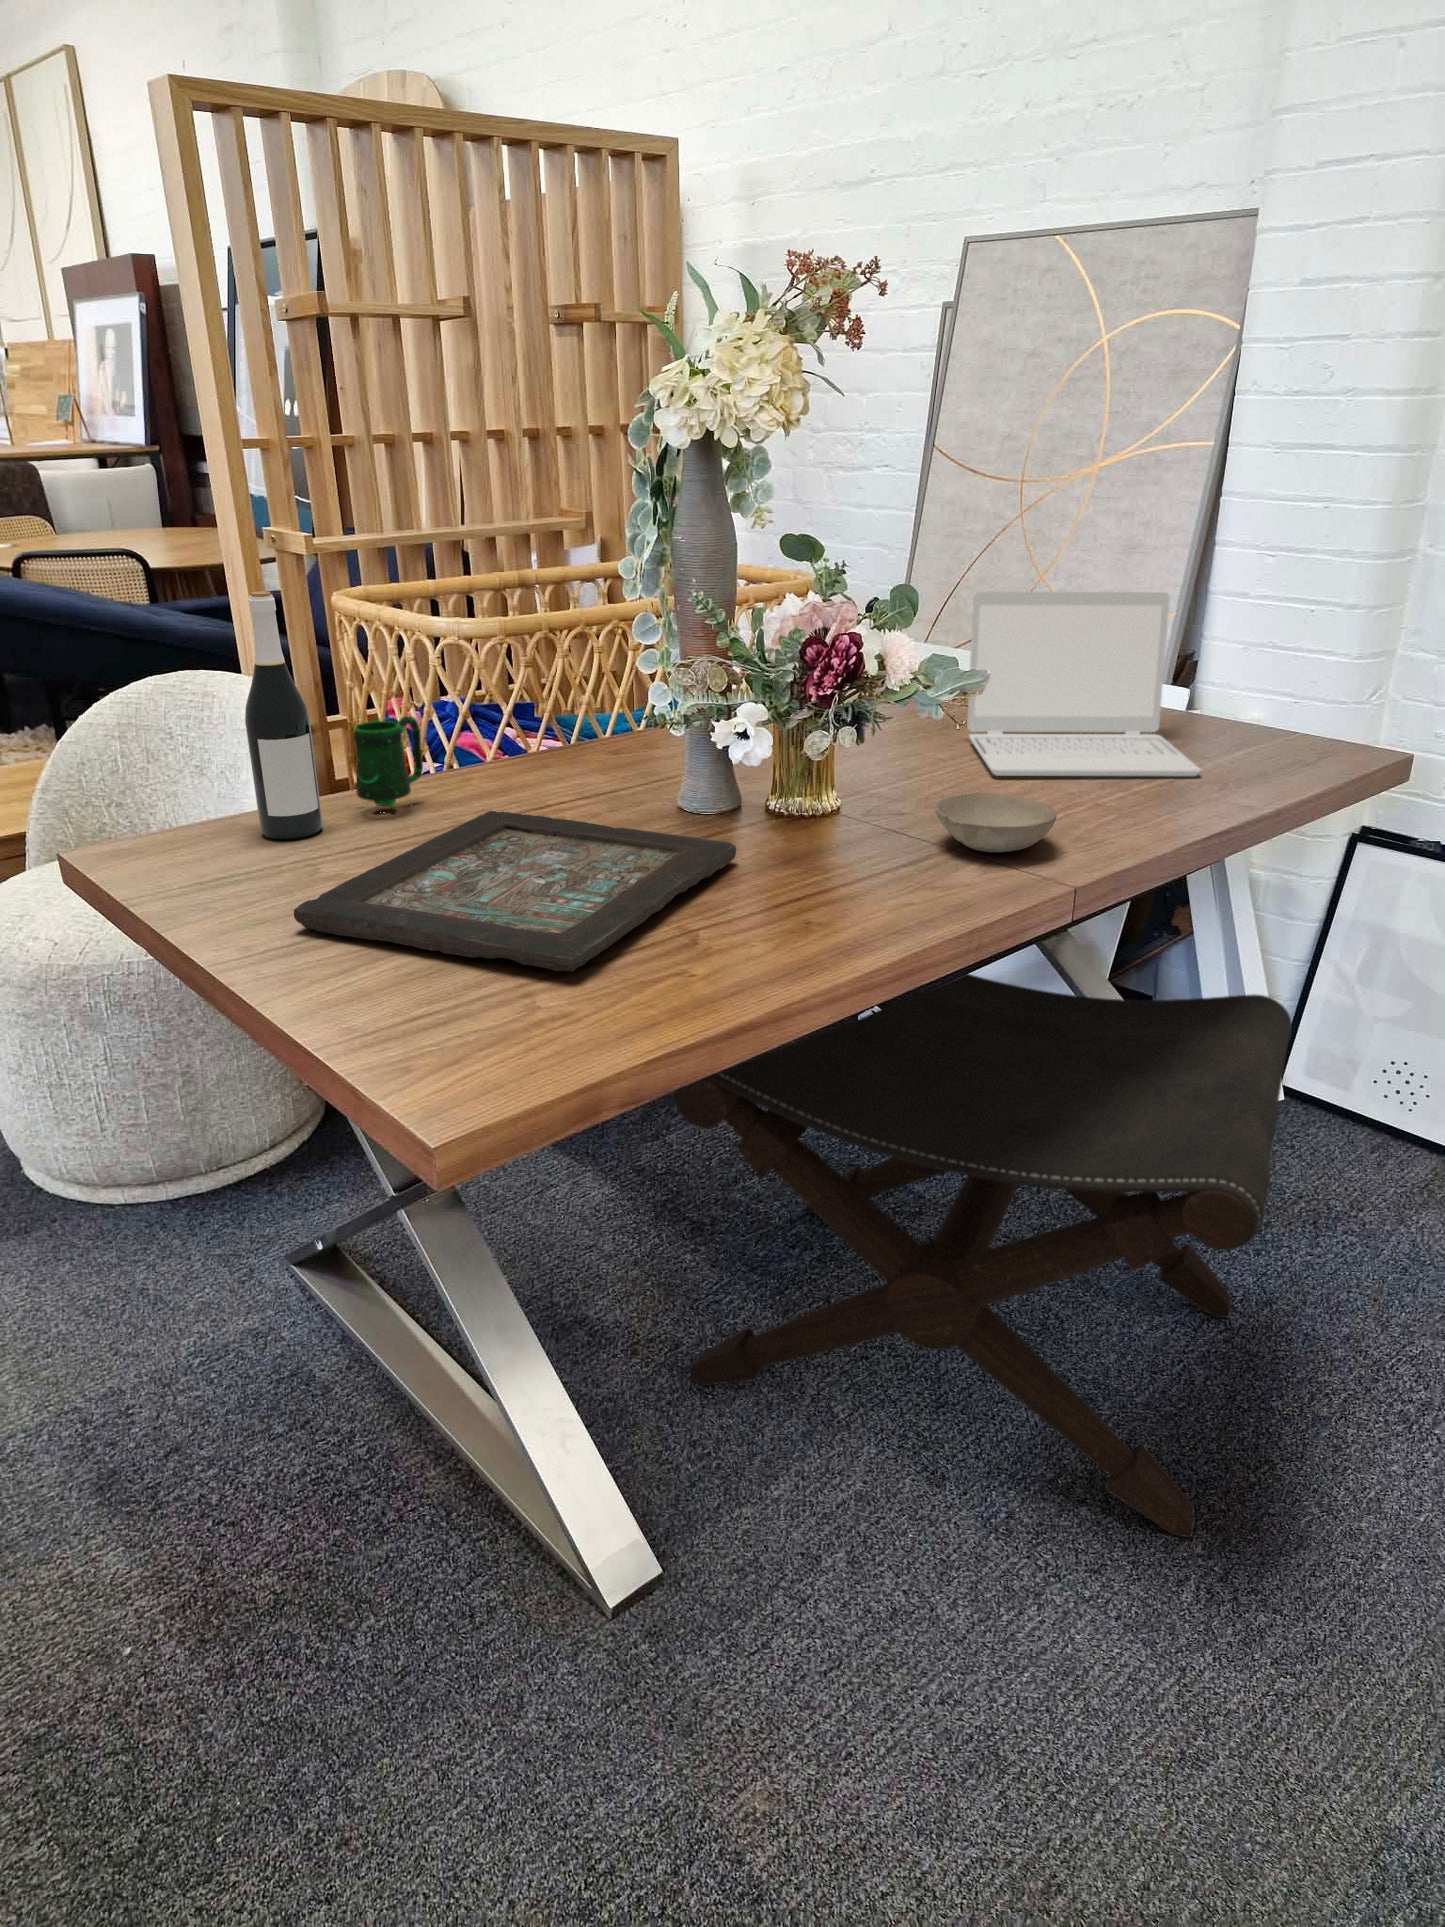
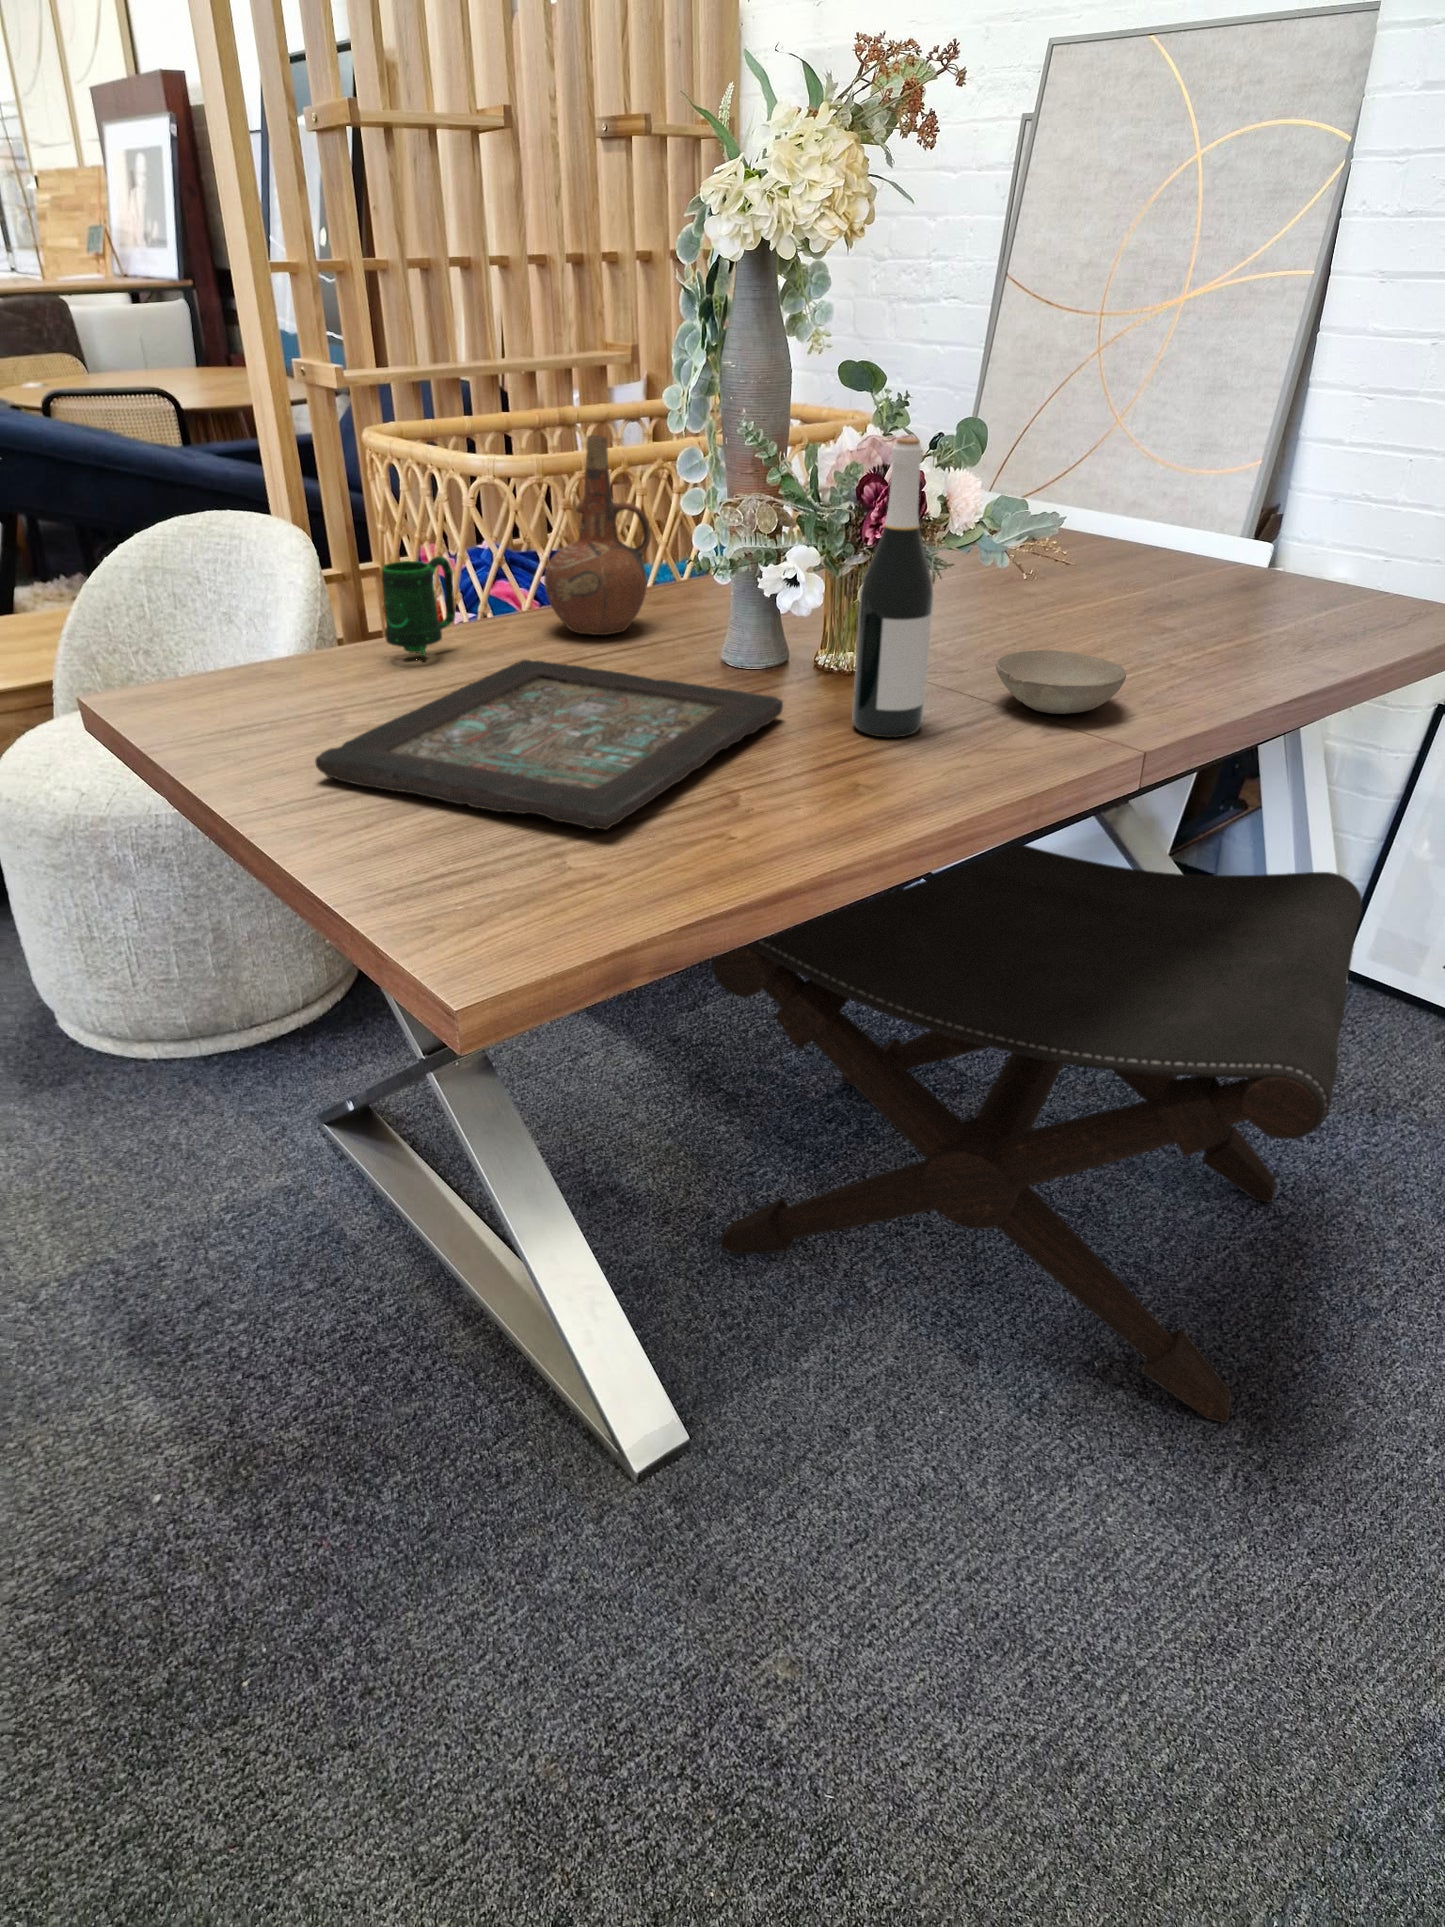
wine bottle: present [245,591,323,840] -> present [852,438,933,737]
laptop: present [967,592,1200,776] -> none [1029,433,1279,638]
ceramic pitcher: none [508,602,609,785] -> present [544,435,651,635]

